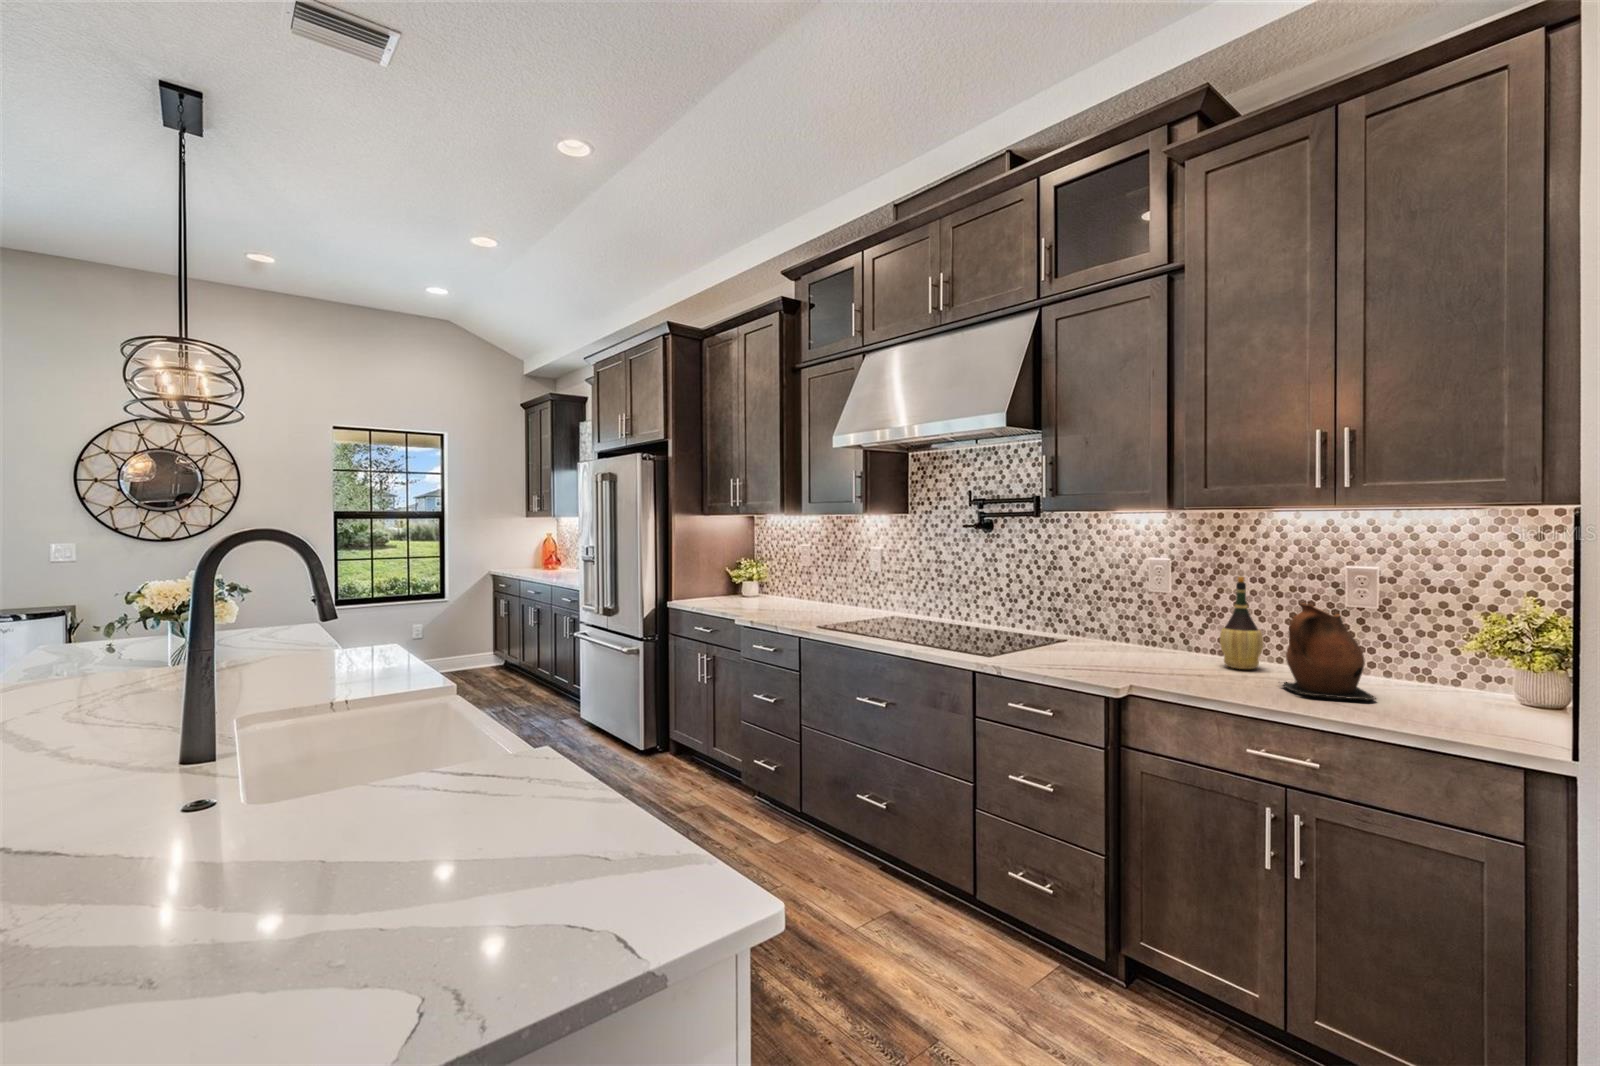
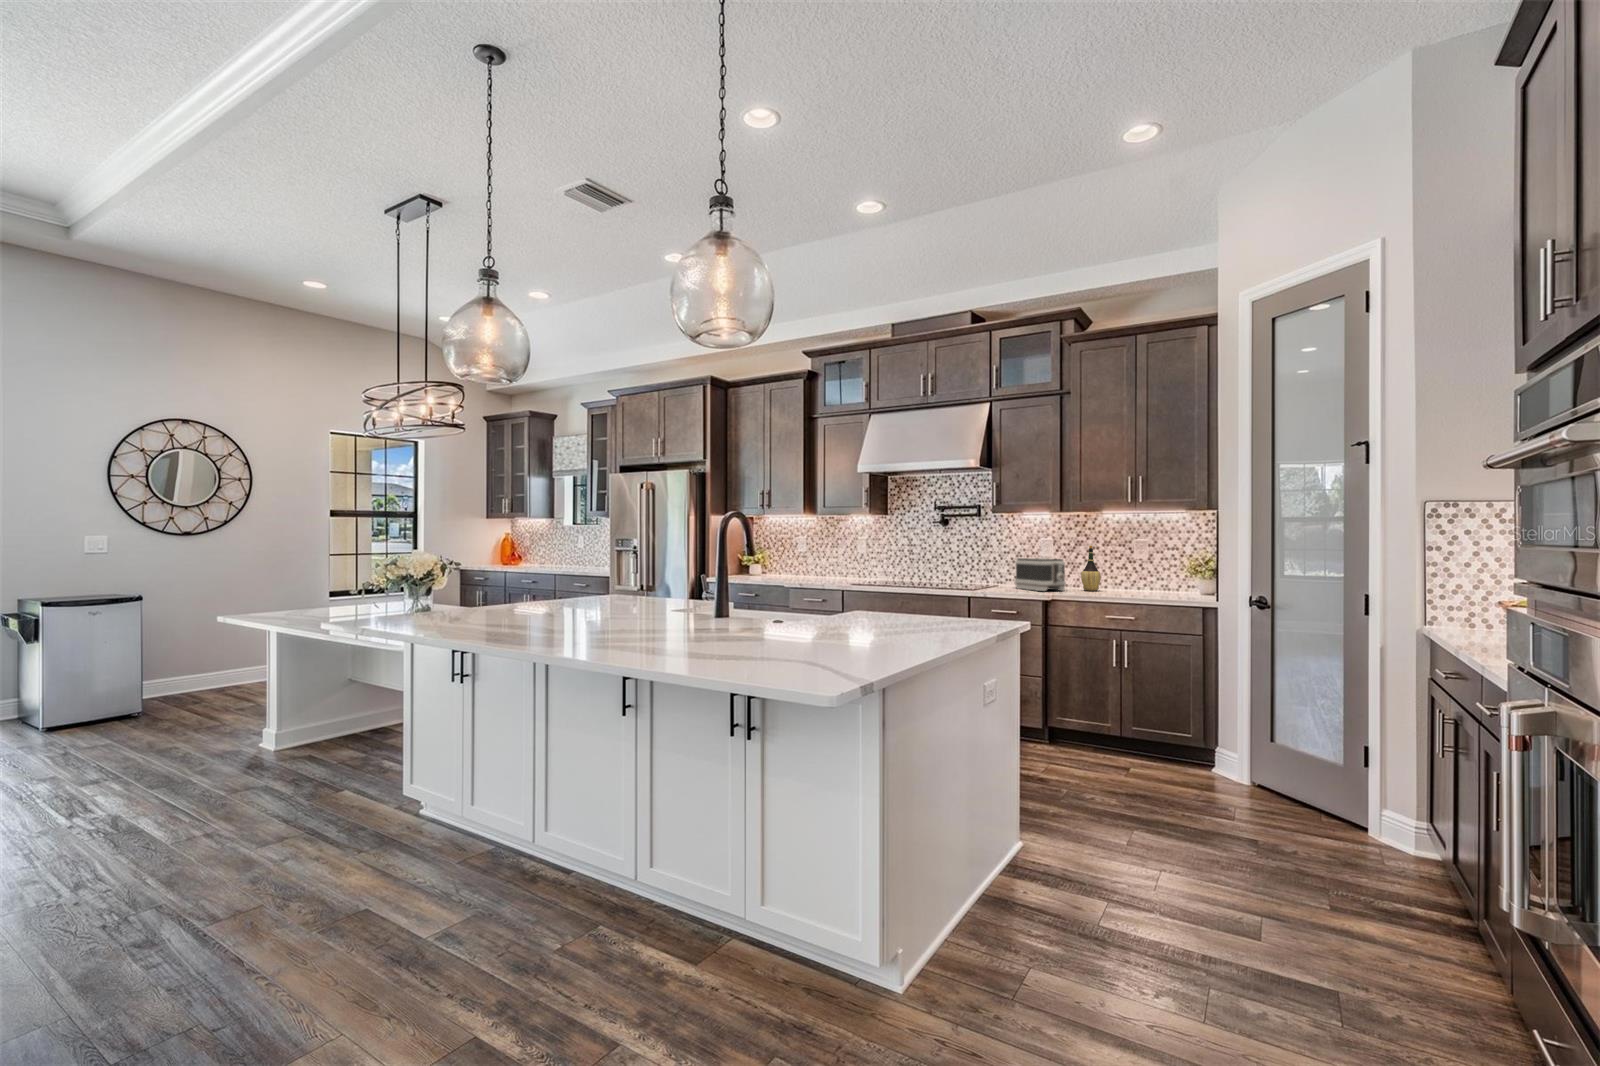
toaster: none [1089,595,1184,666] -> present [1015,558,1066,591]
ceramic pitcher: present [1283,604,1376,701] -> none [1111,555,1151,596]

